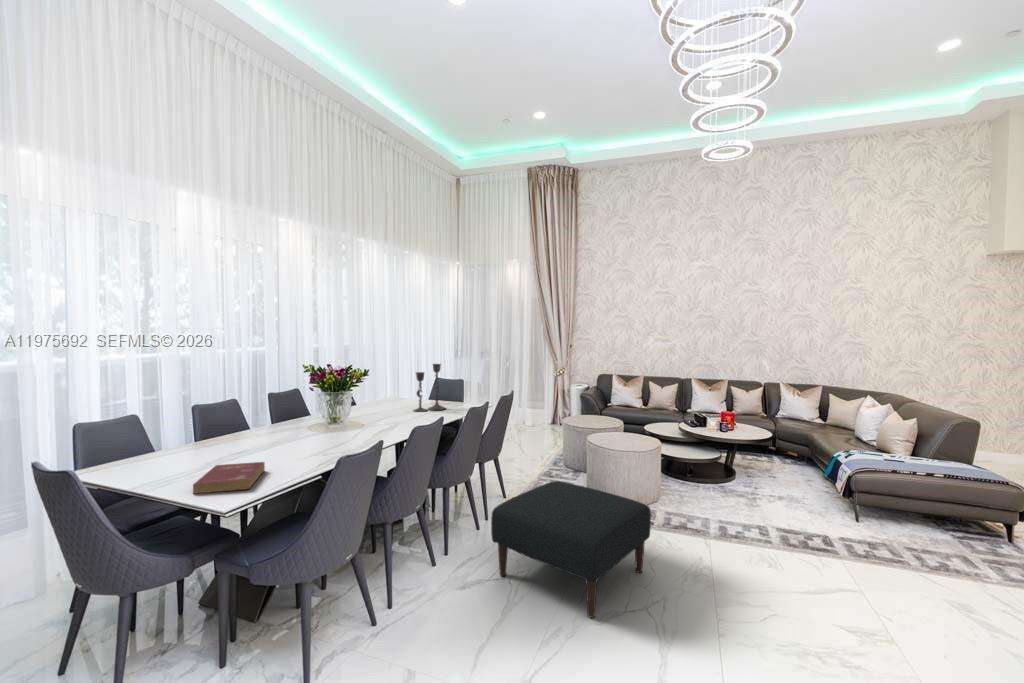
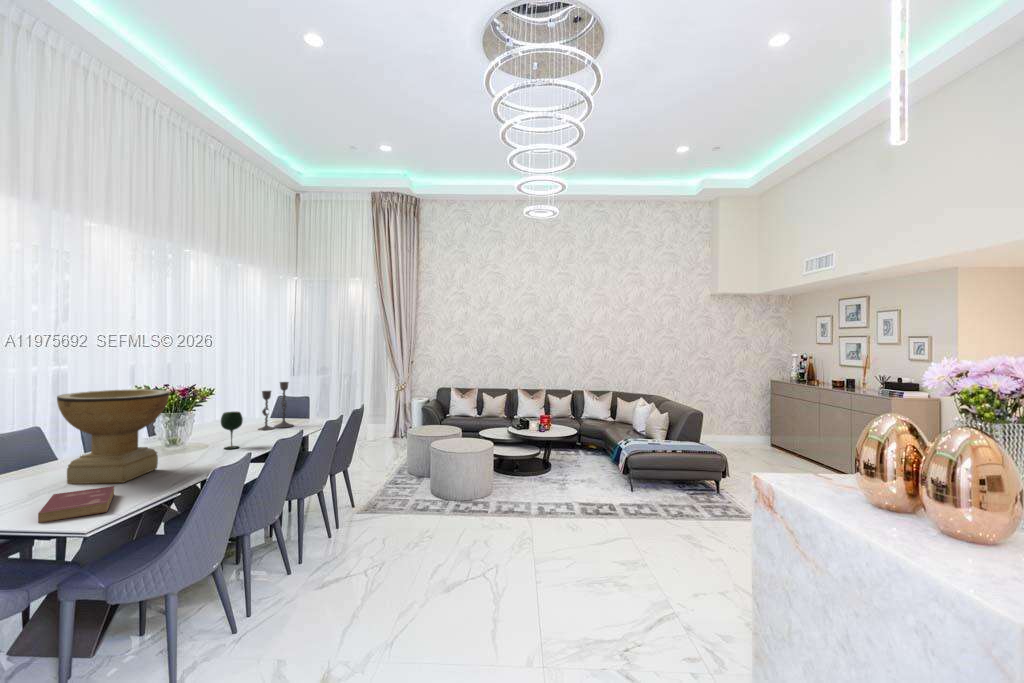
decorative bowl: none [227,367,320,458] -> present [57,389,169,484]
wine glass: none [372,392,392,430] -> present [221,411,243,449]
ottoman: present [491,481,651,618] -> none [349,483,486,589]

